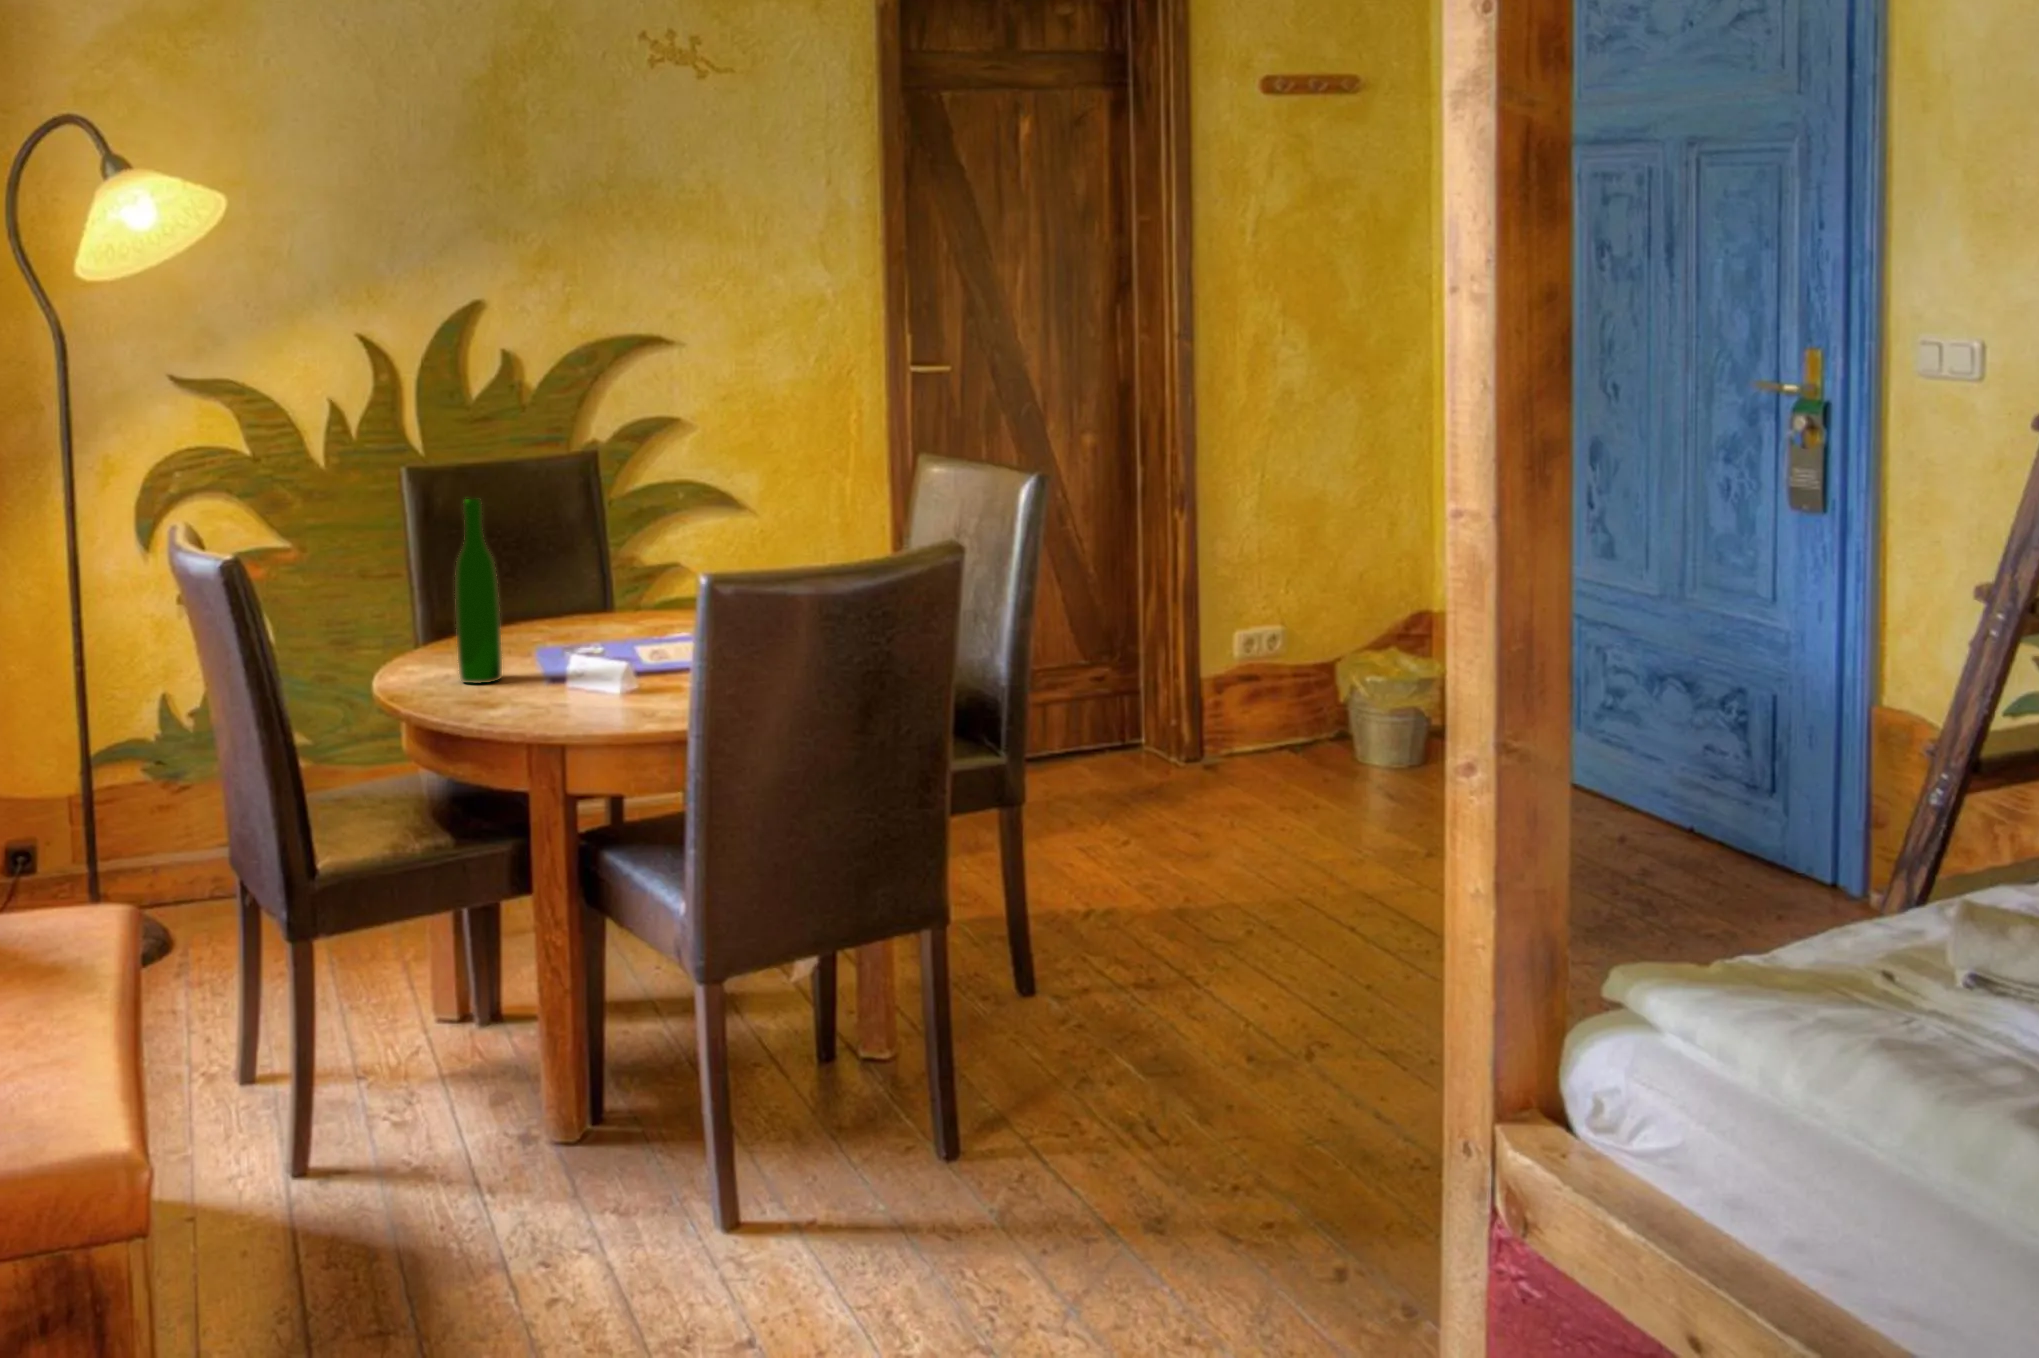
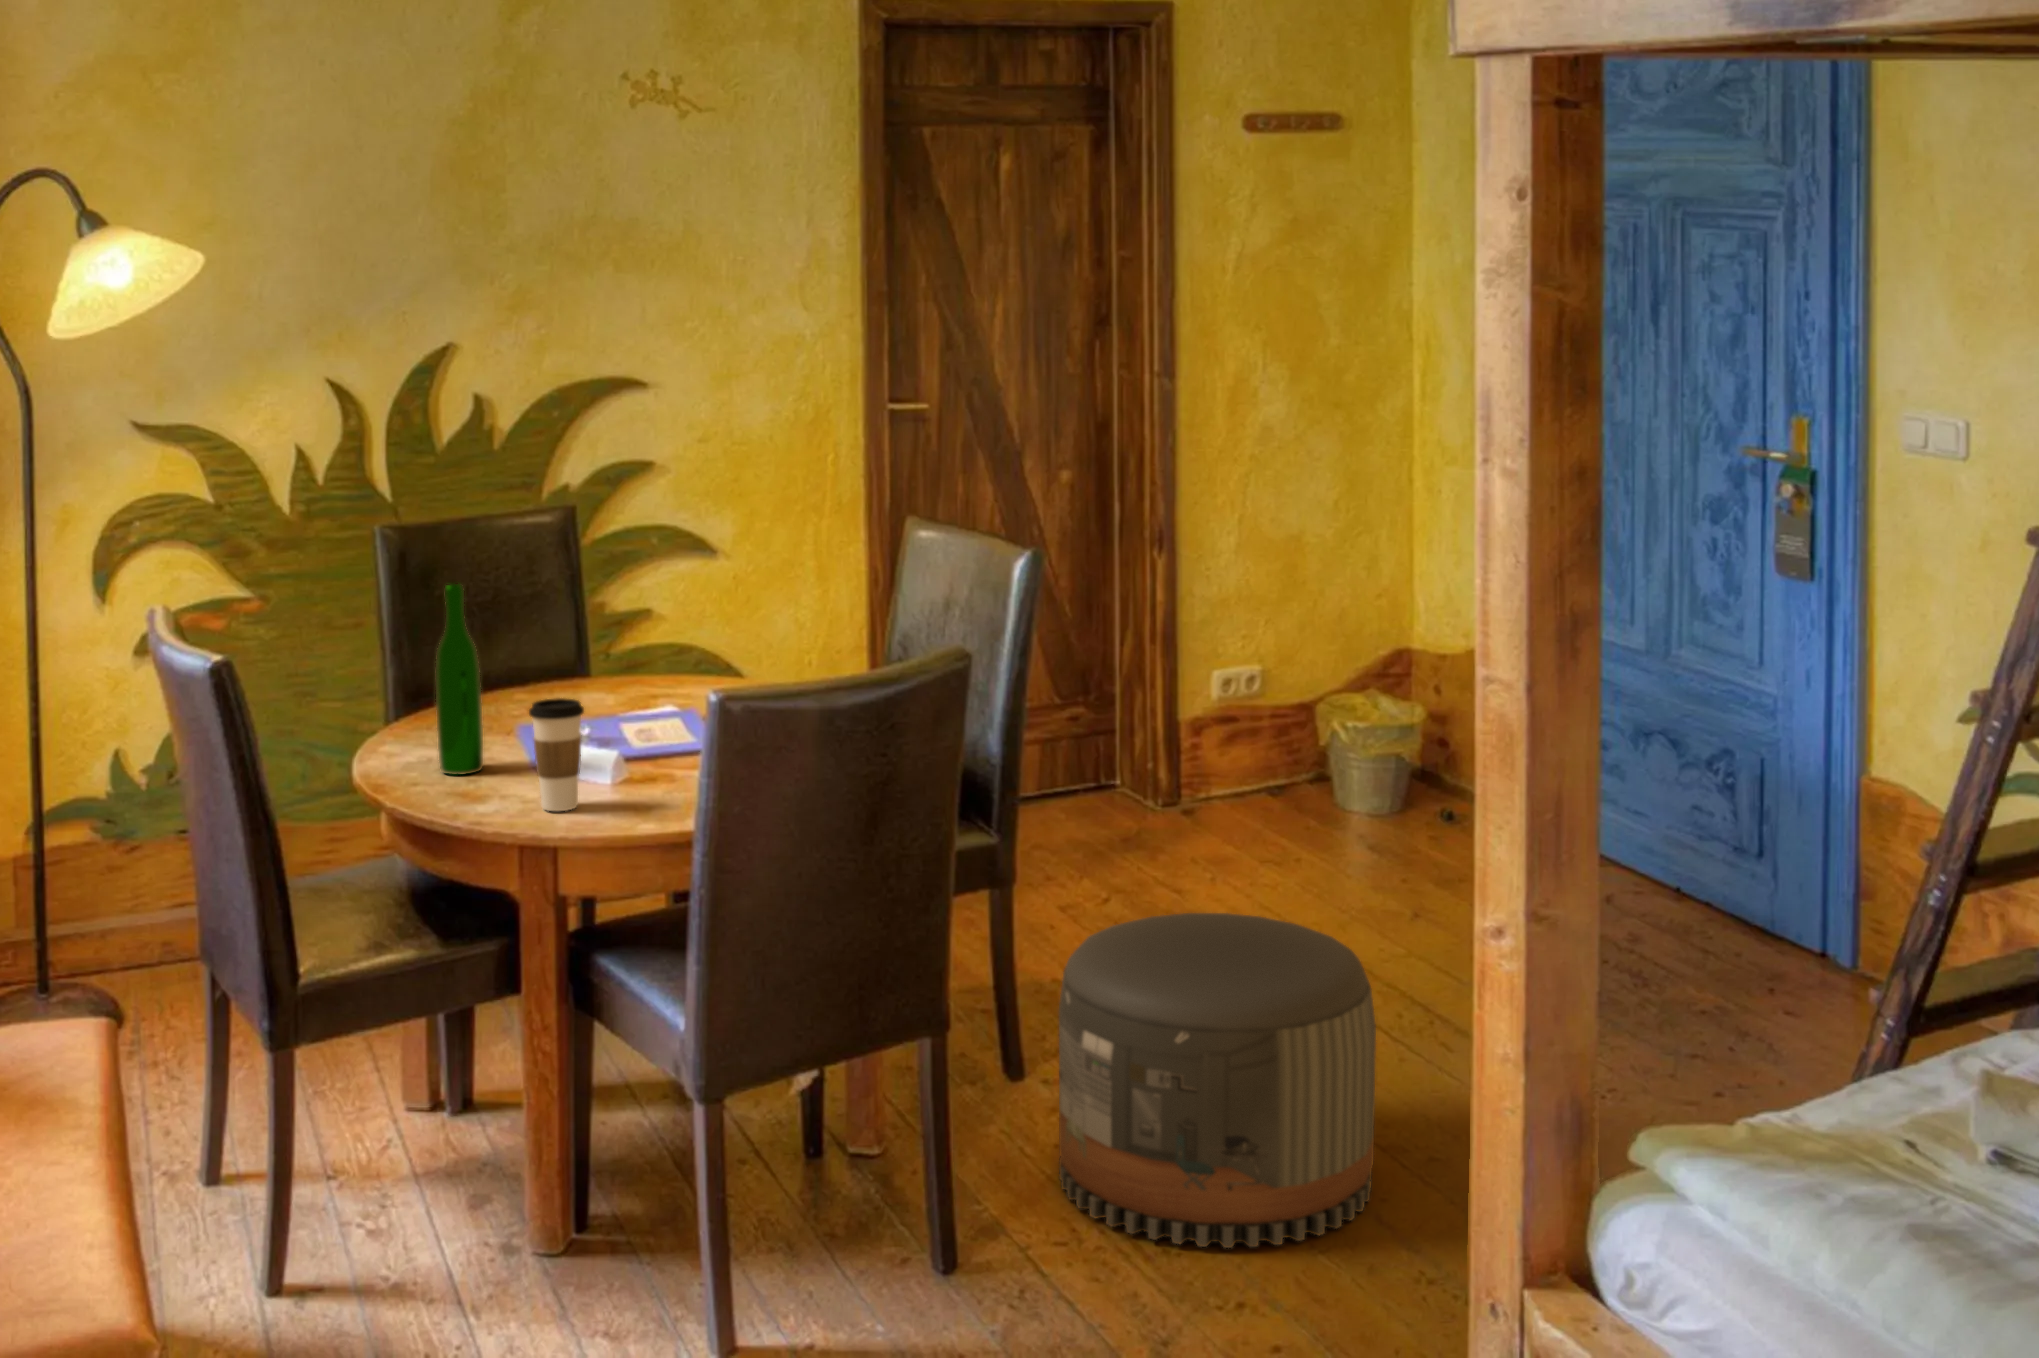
coffee cup: none [541,601,595,709] -> present [529,698,584,811]
pouf: none [1065,824,1377,1138] -> present [1059,913,1376,1248]

